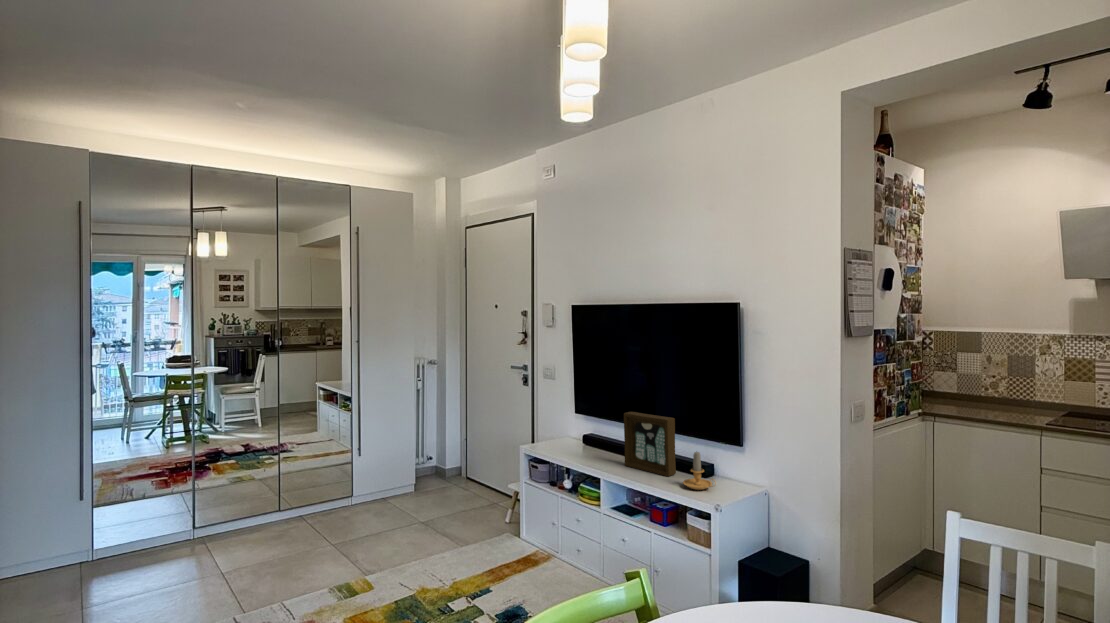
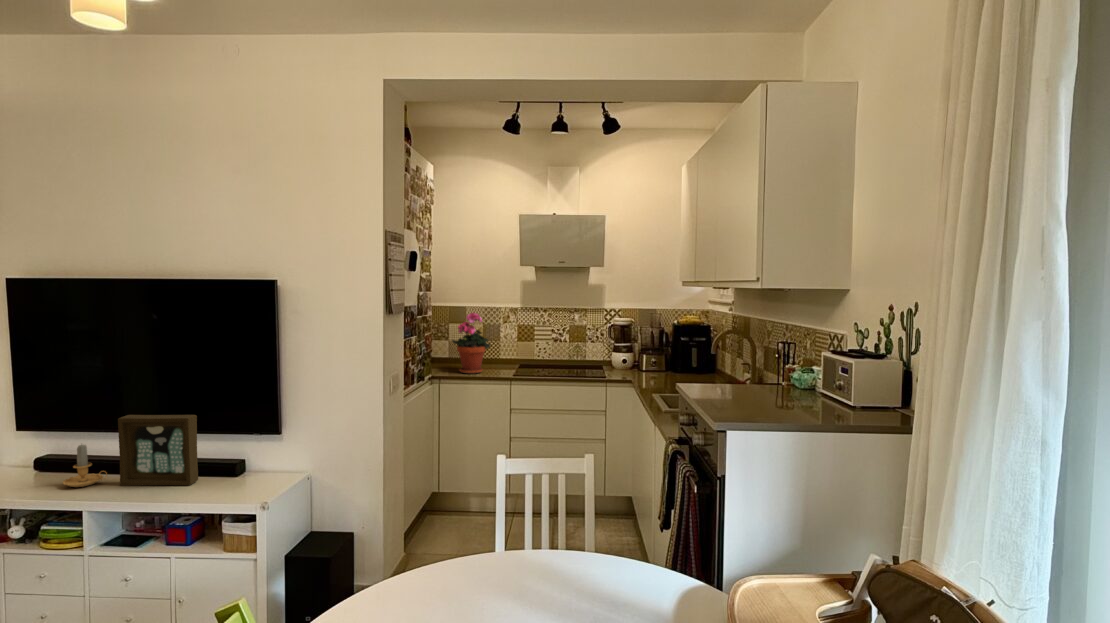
potted plant: none [954,338,1011,414] -> present [452,313,490,374]
candle: present [683,452,713,490] -> present [63,445,107,487]

